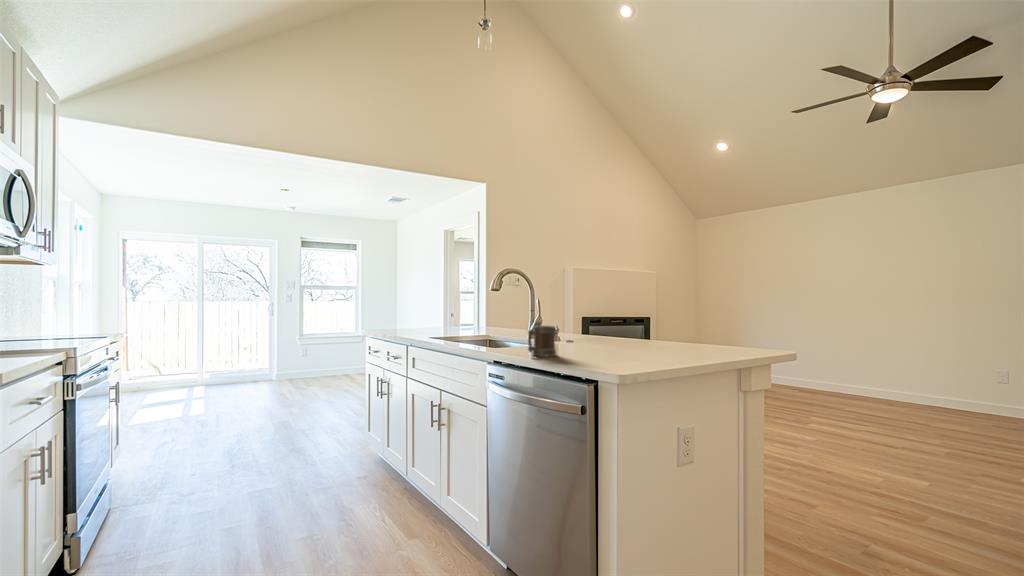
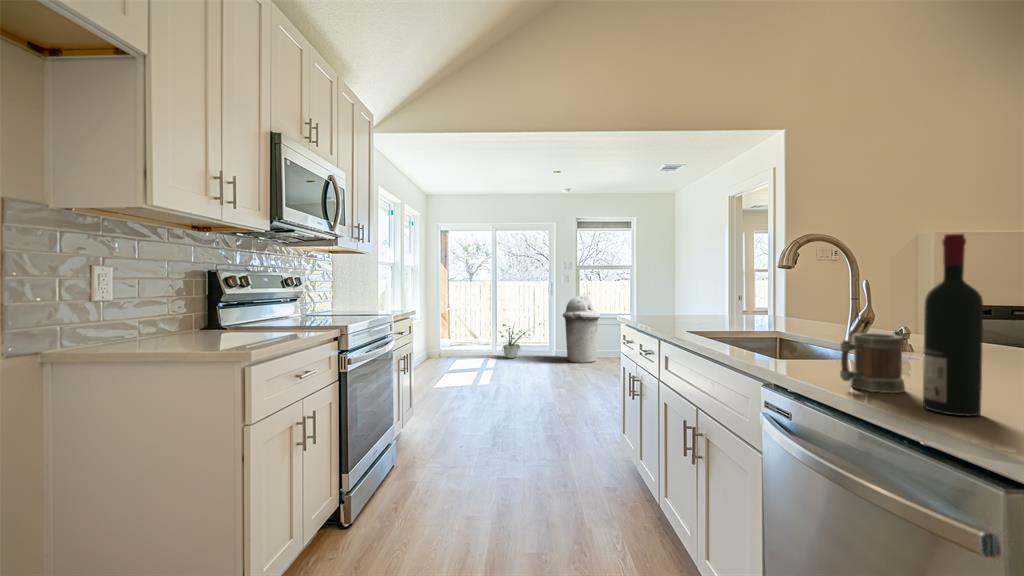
wine bottle: none [563,273,584,361] -> present [923,234,983,416]
trash can: none [287,314,327,382] -> present [563,295,600,363]
potted plant: none [205,338,257,385] -> present [500,324,534,358]

